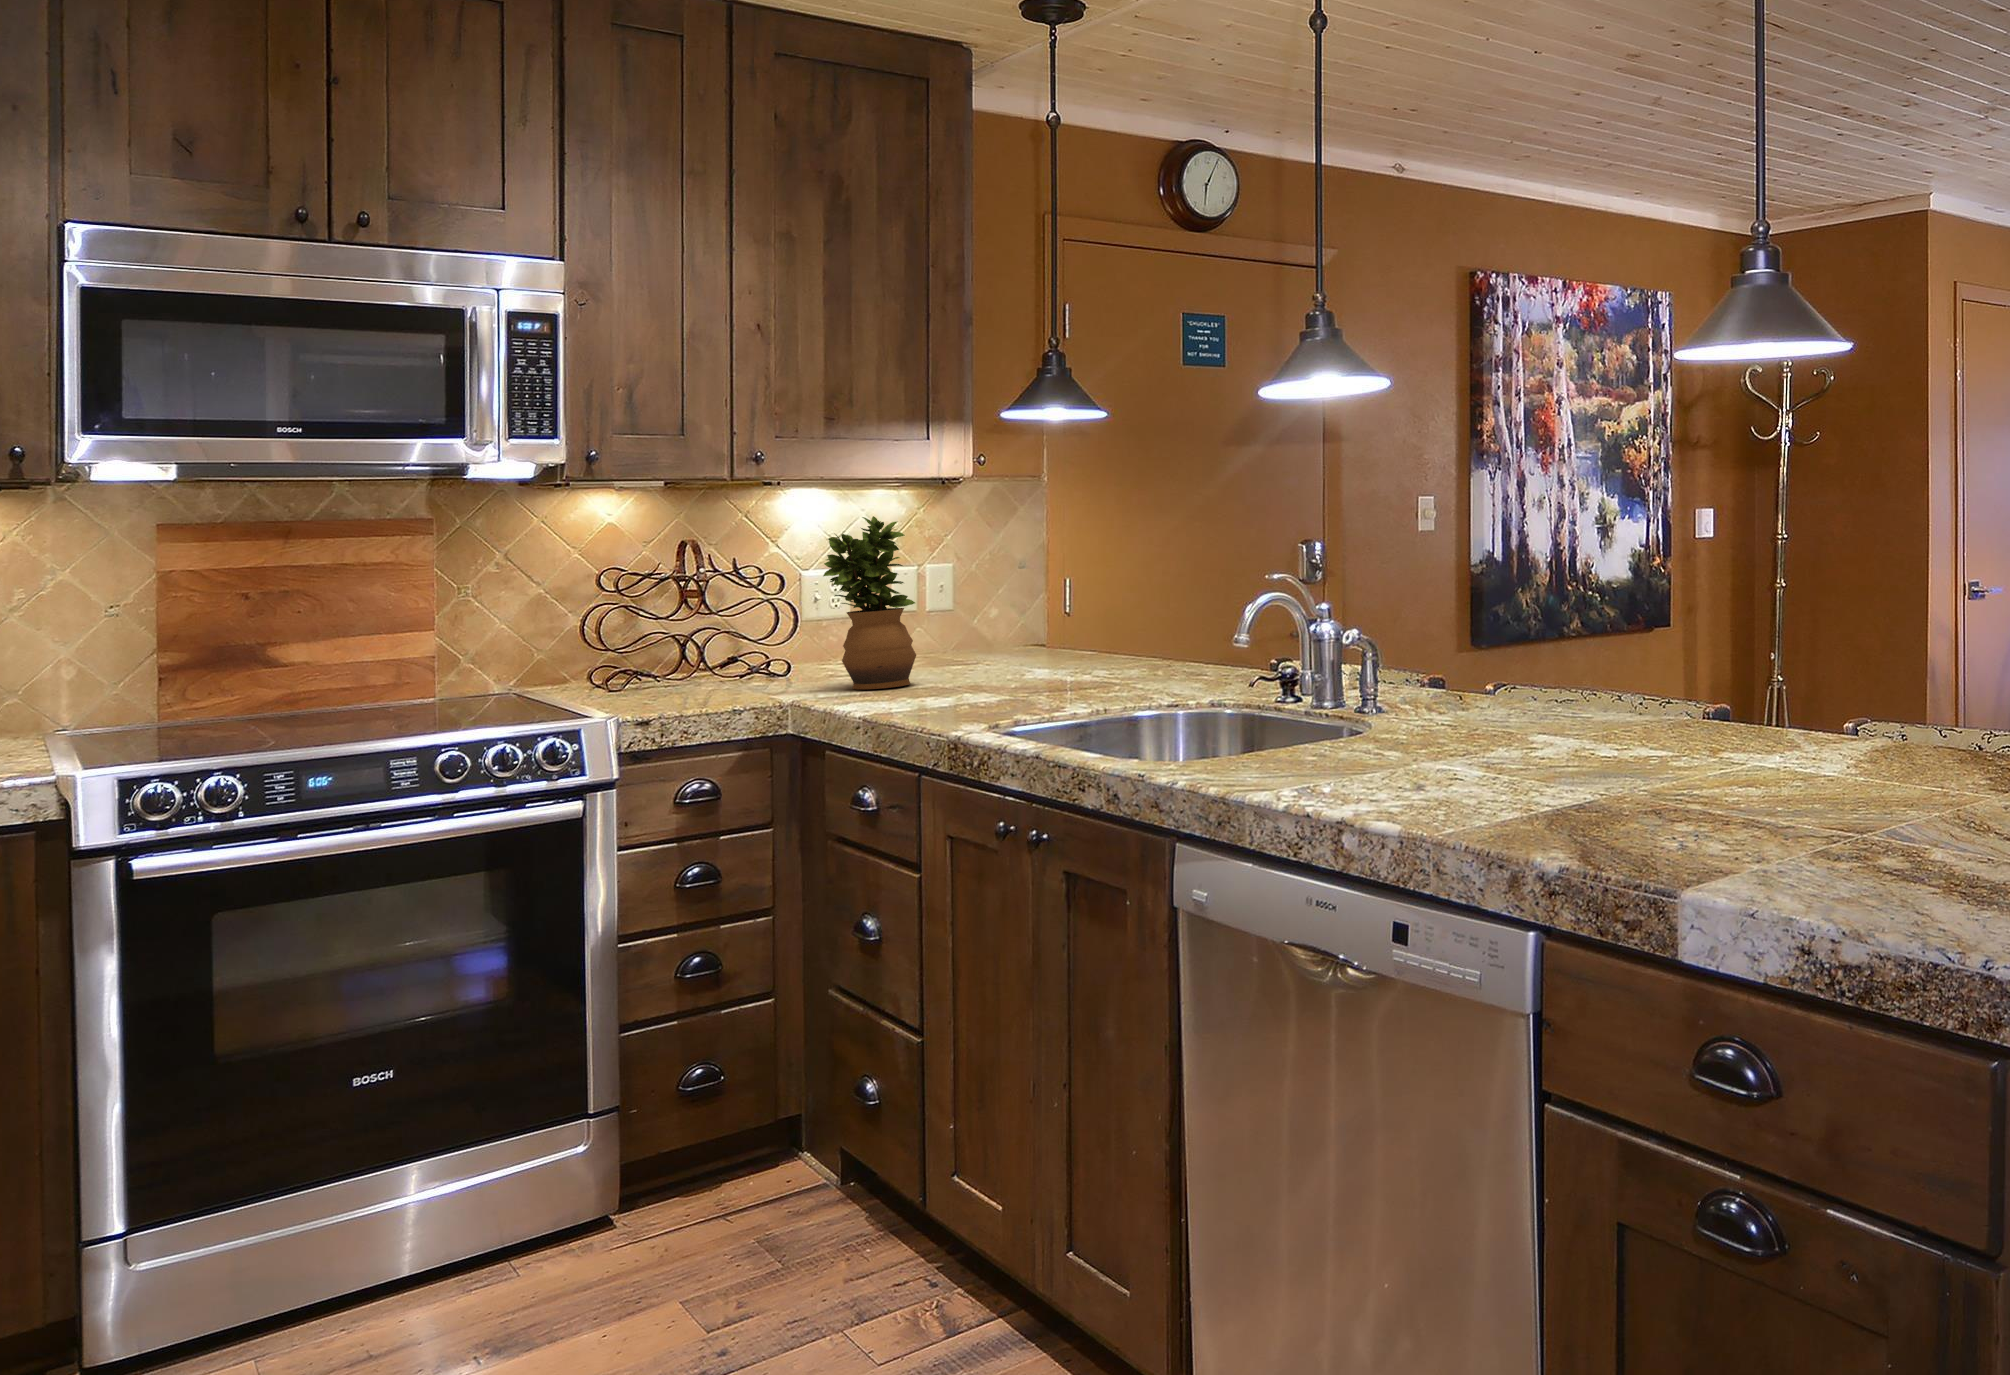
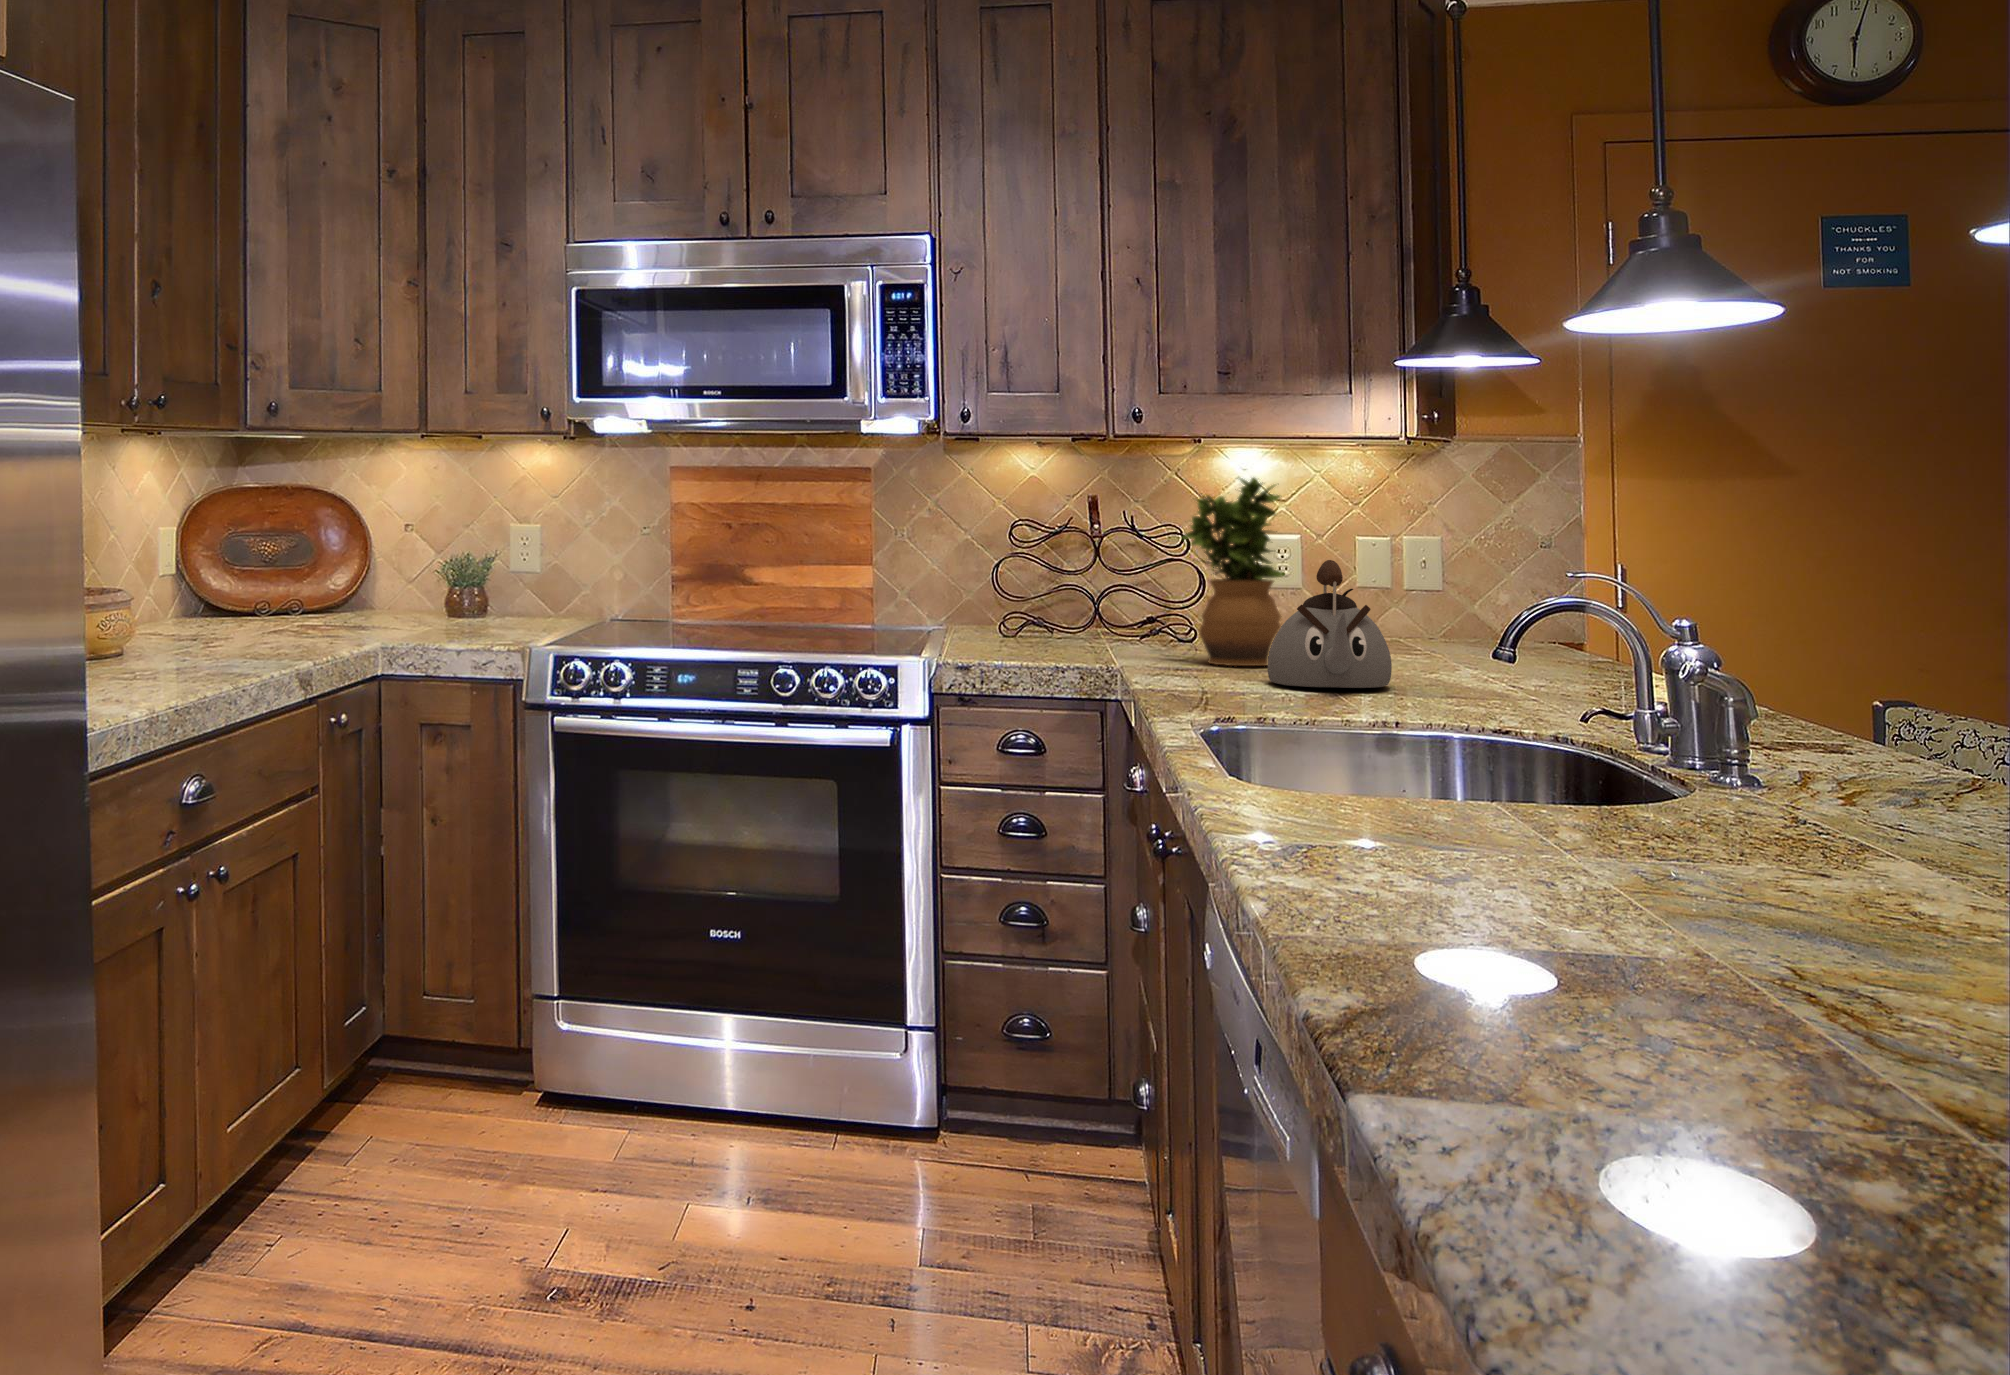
kettle: none [941,585,1040,695] -> present [1268,560,1392,688]

